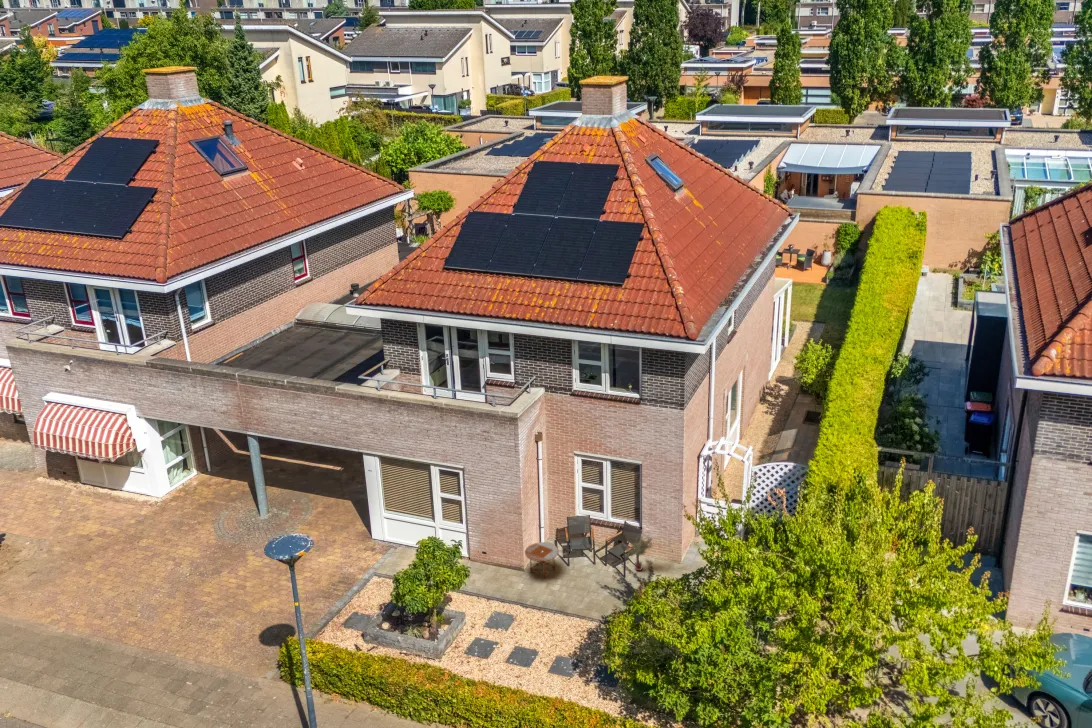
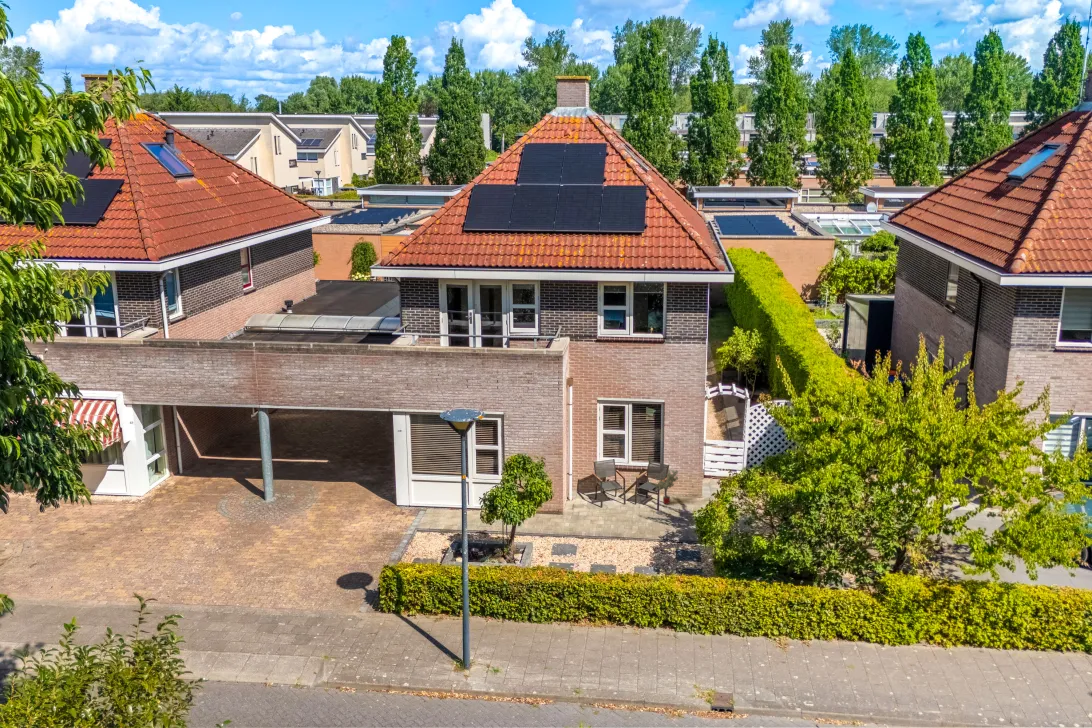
side table: present [525,542,559,577] -> none [562,486,594,518]

